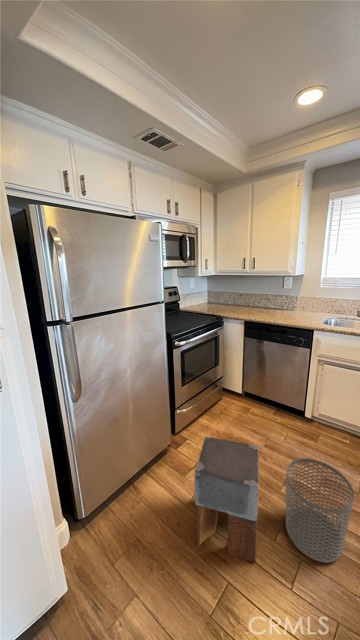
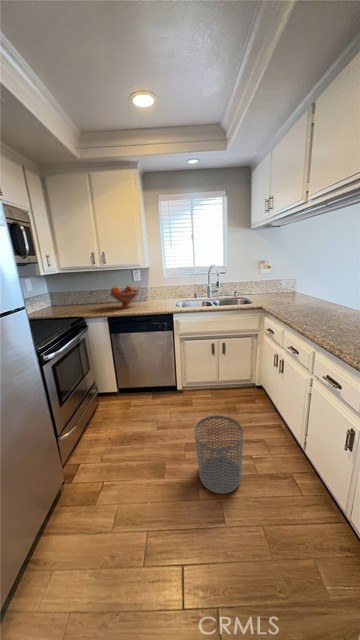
fruit bowl: none [253,292,284,315] -> present [110,286,139,308]
stool: present [195,437,259,562] -> none [119,427,195,556]

